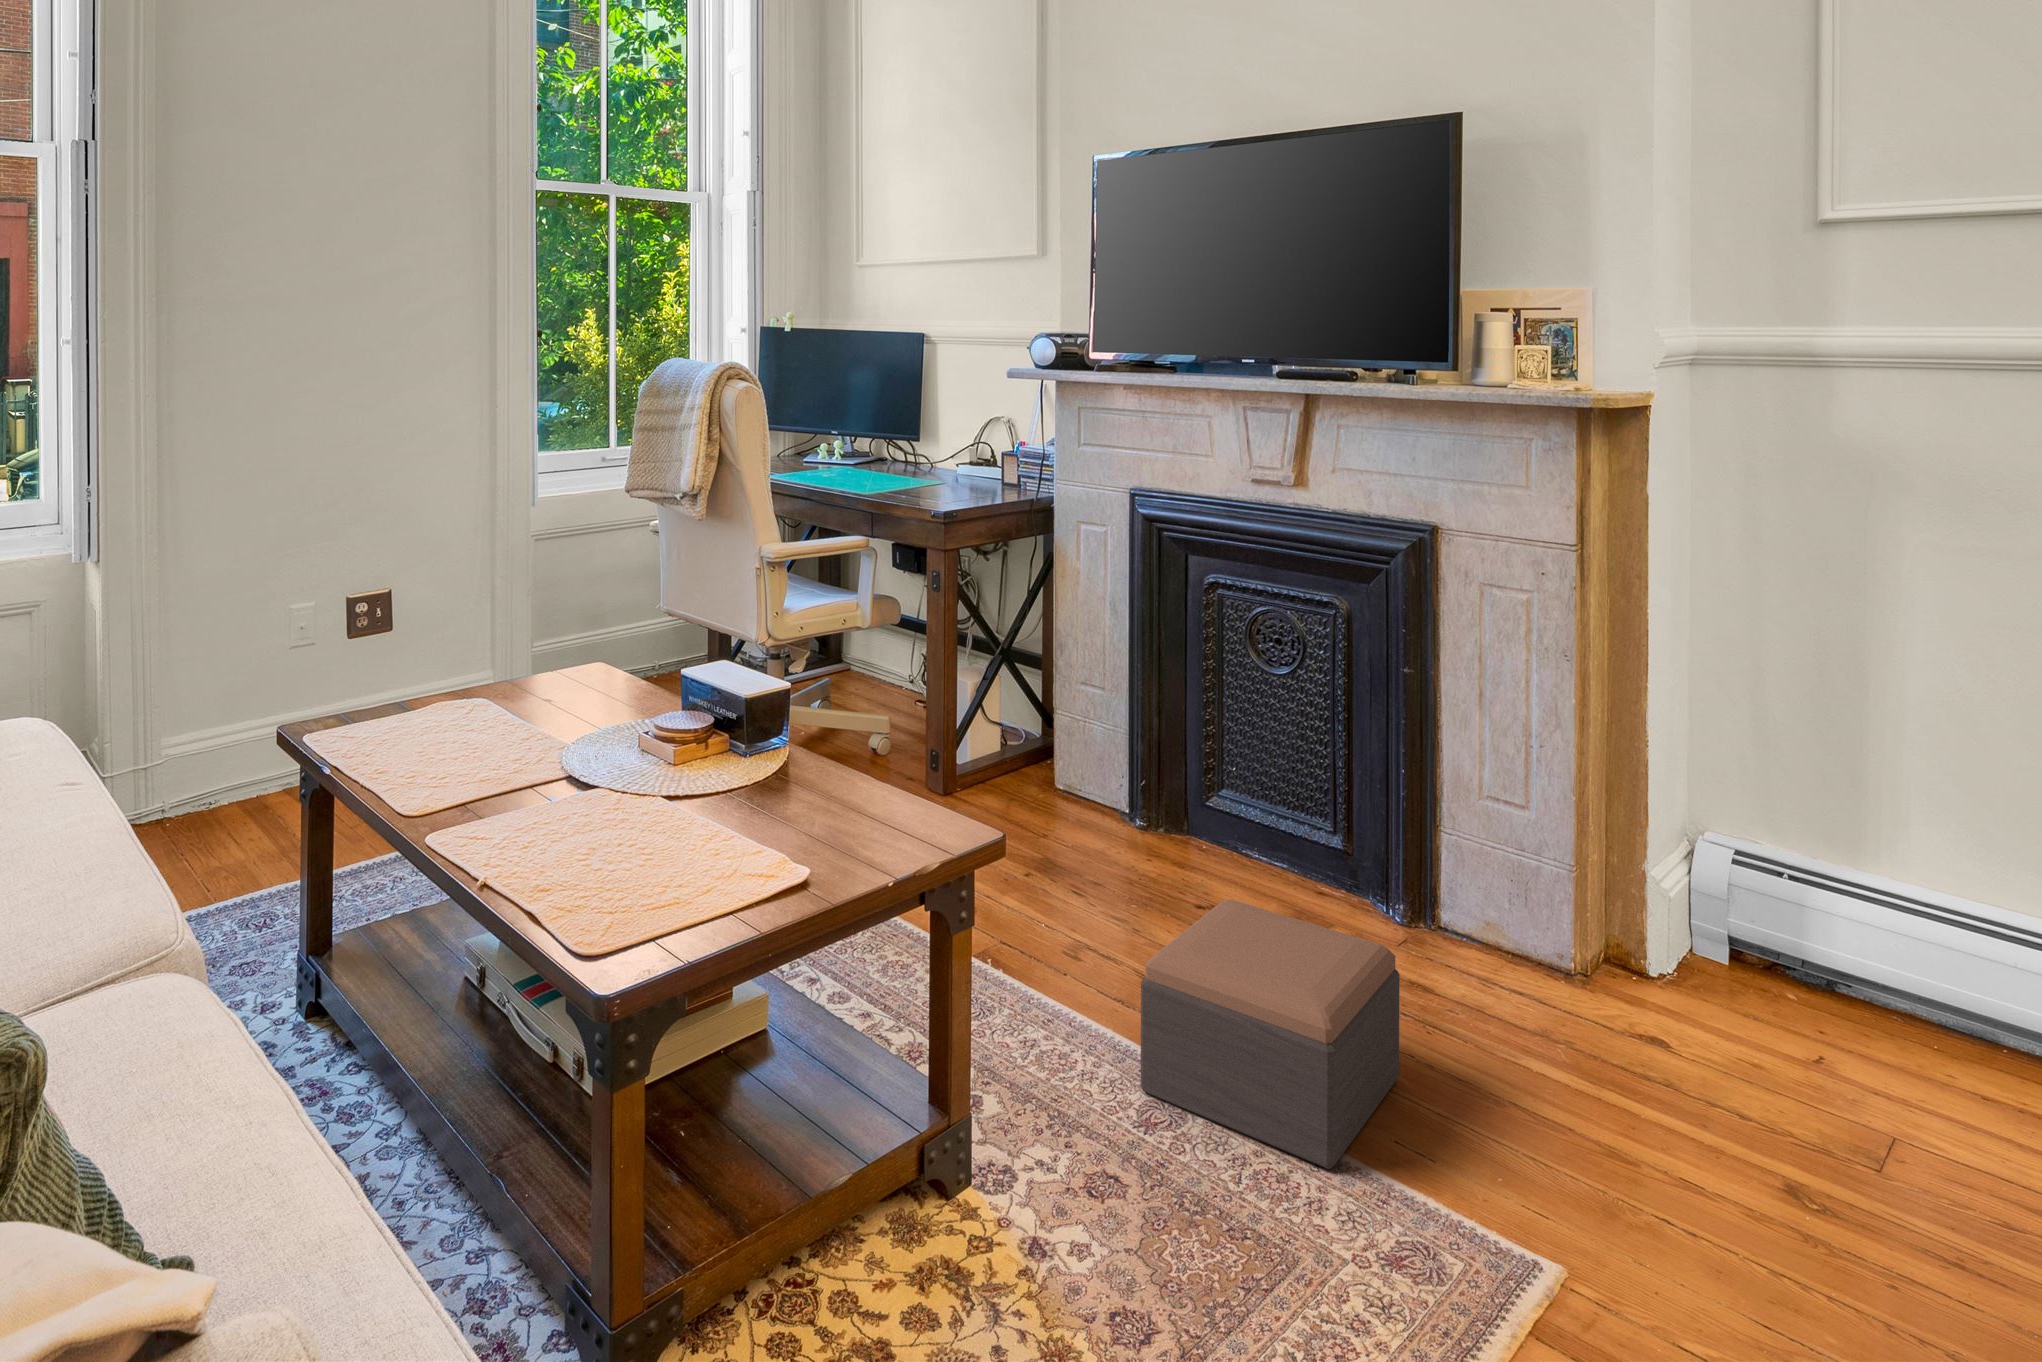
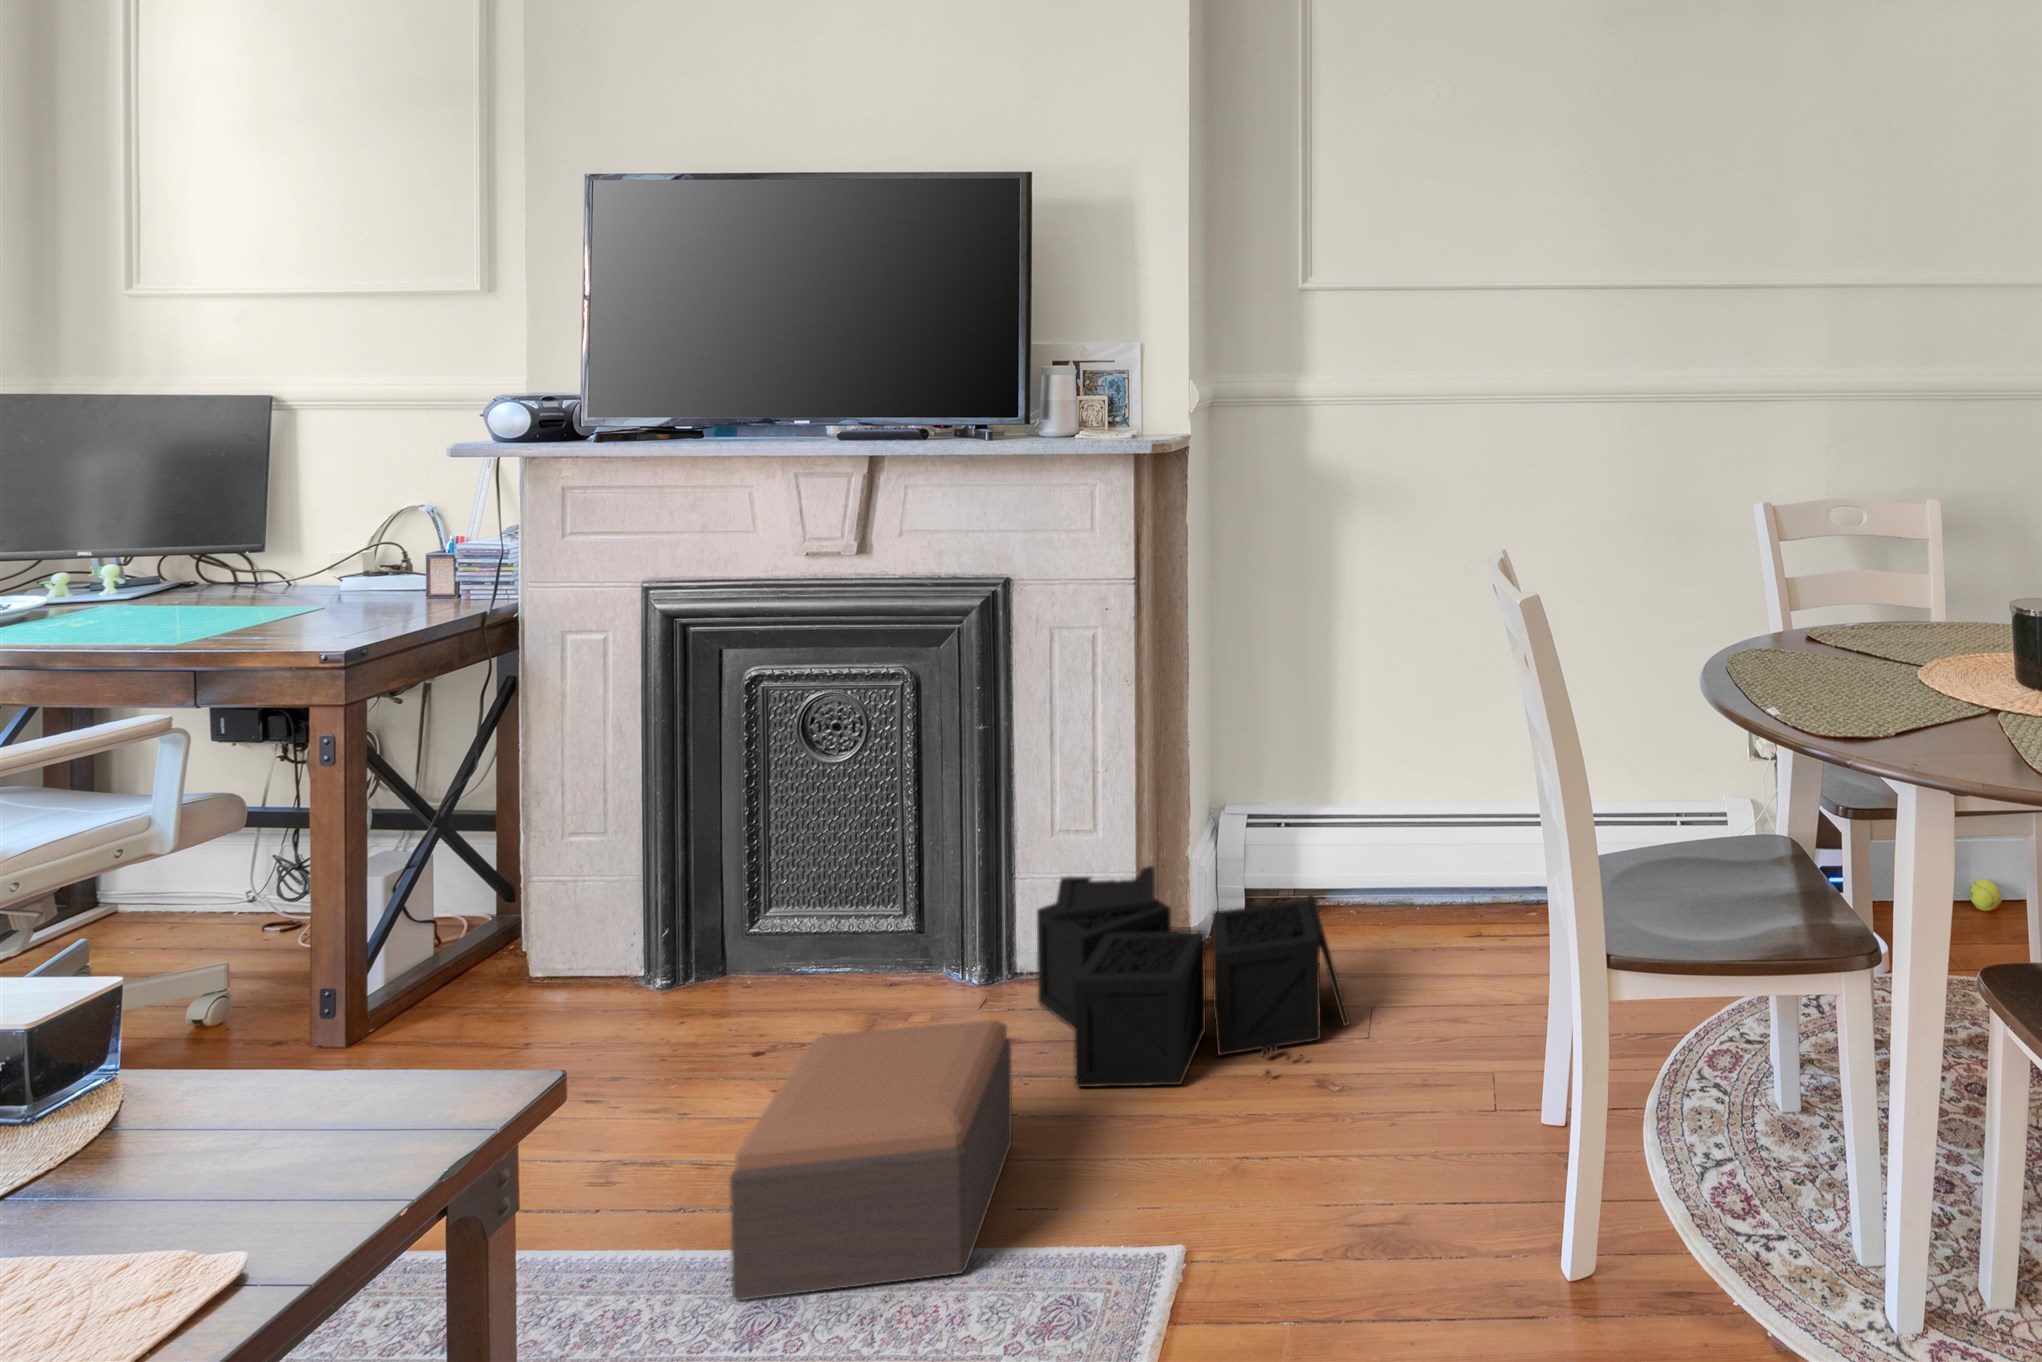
storage bin: none [1451,843,1842,1147] -> present [1037,866,1350,1087]

